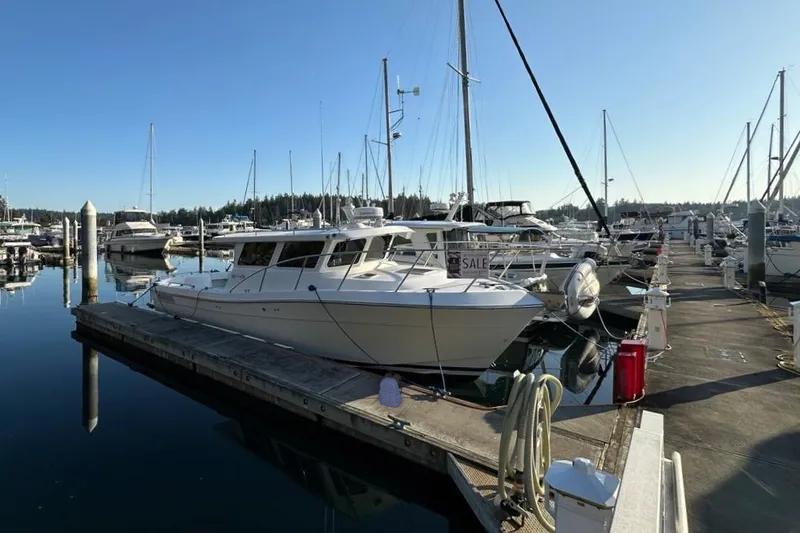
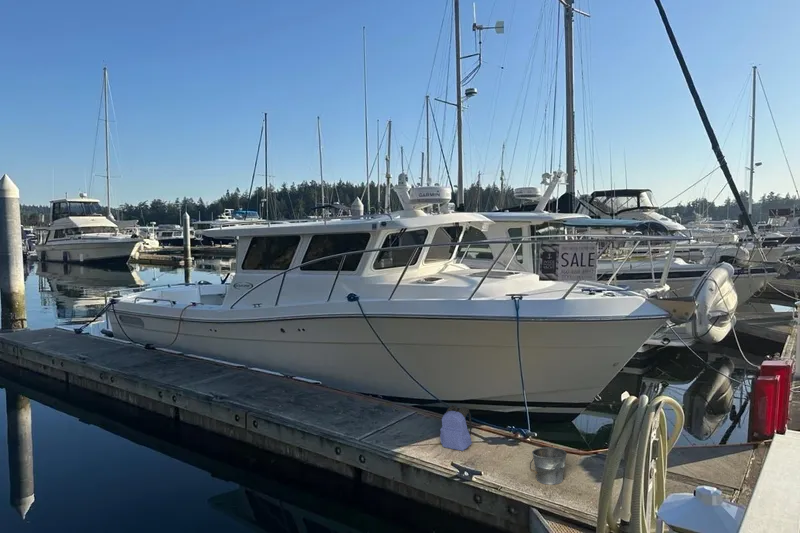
bucket: none [448,408,476,438] -> present [530,447,567,484]

